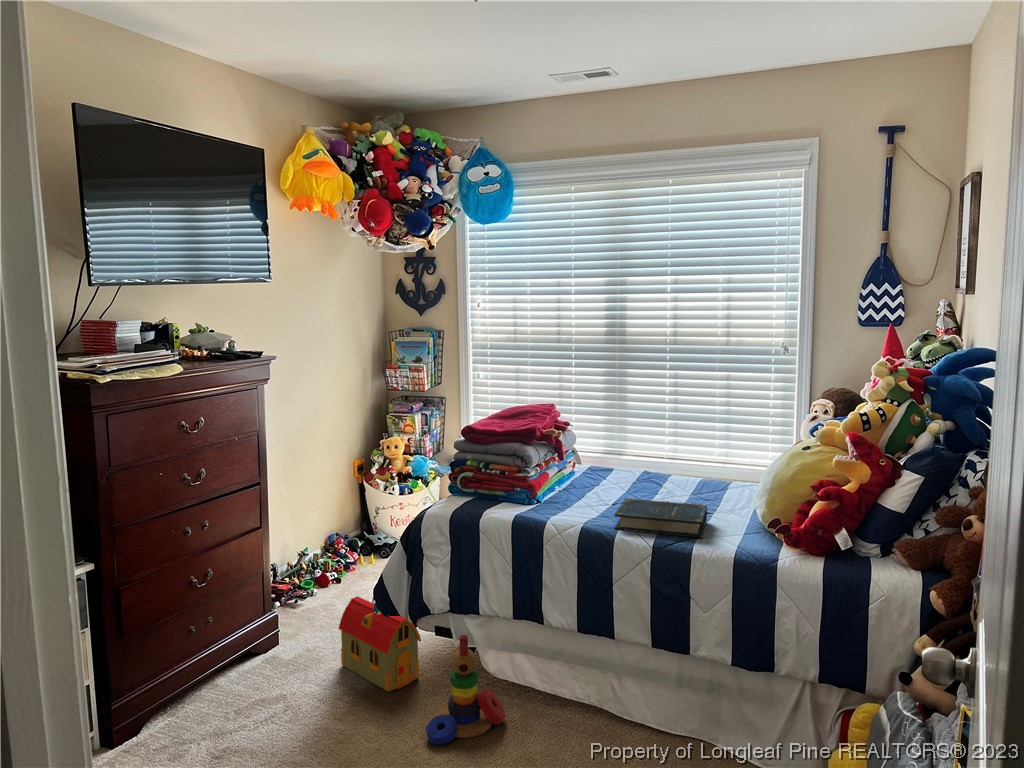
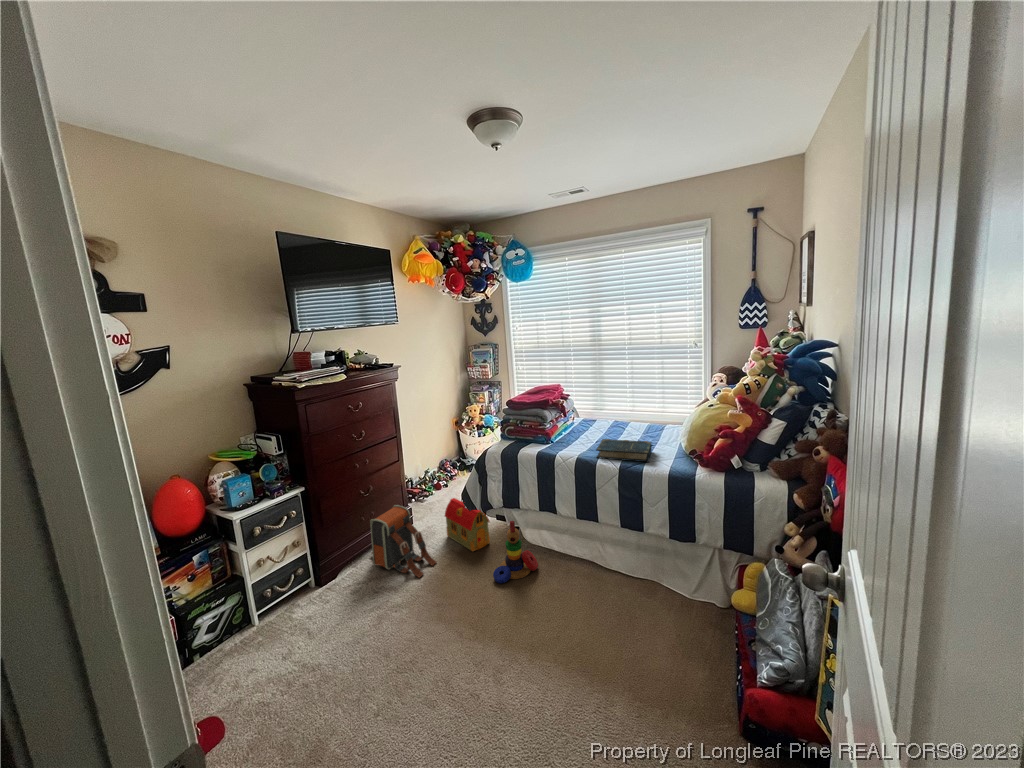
backpack: none [201,605,324,735] -> present [370,505,437,578]

